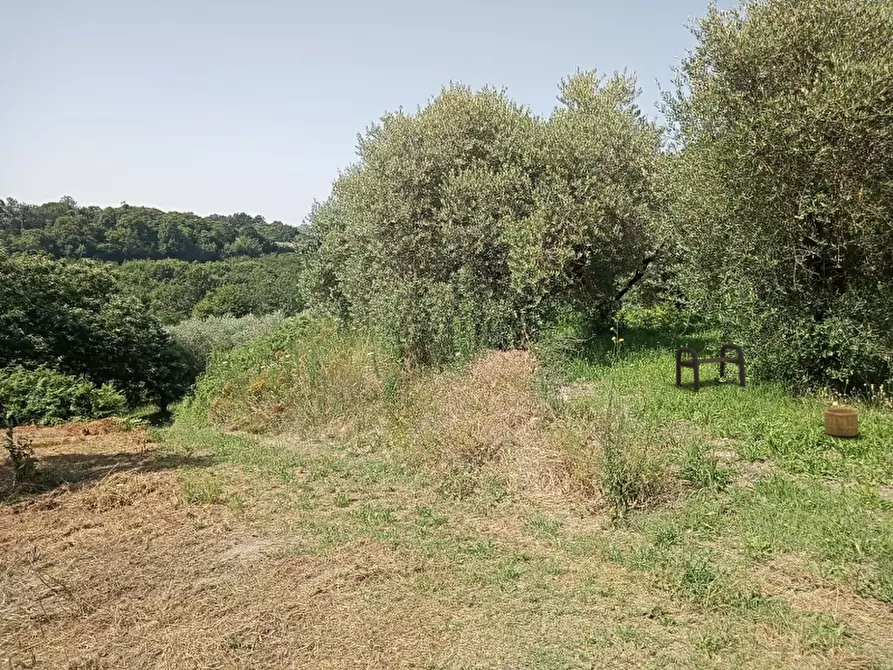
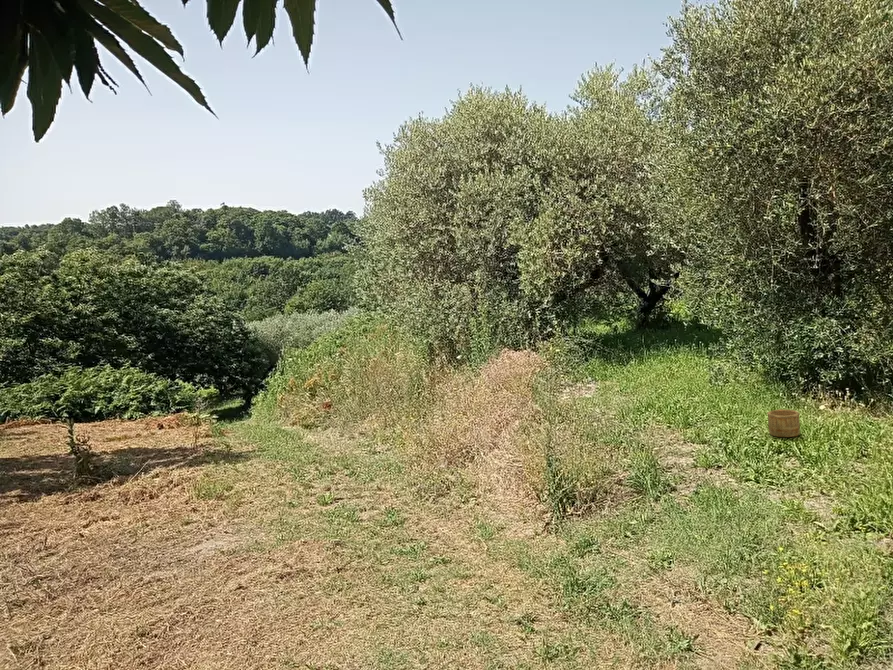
bench: present [676,344,745,391] -> none [666,342,734,389]

